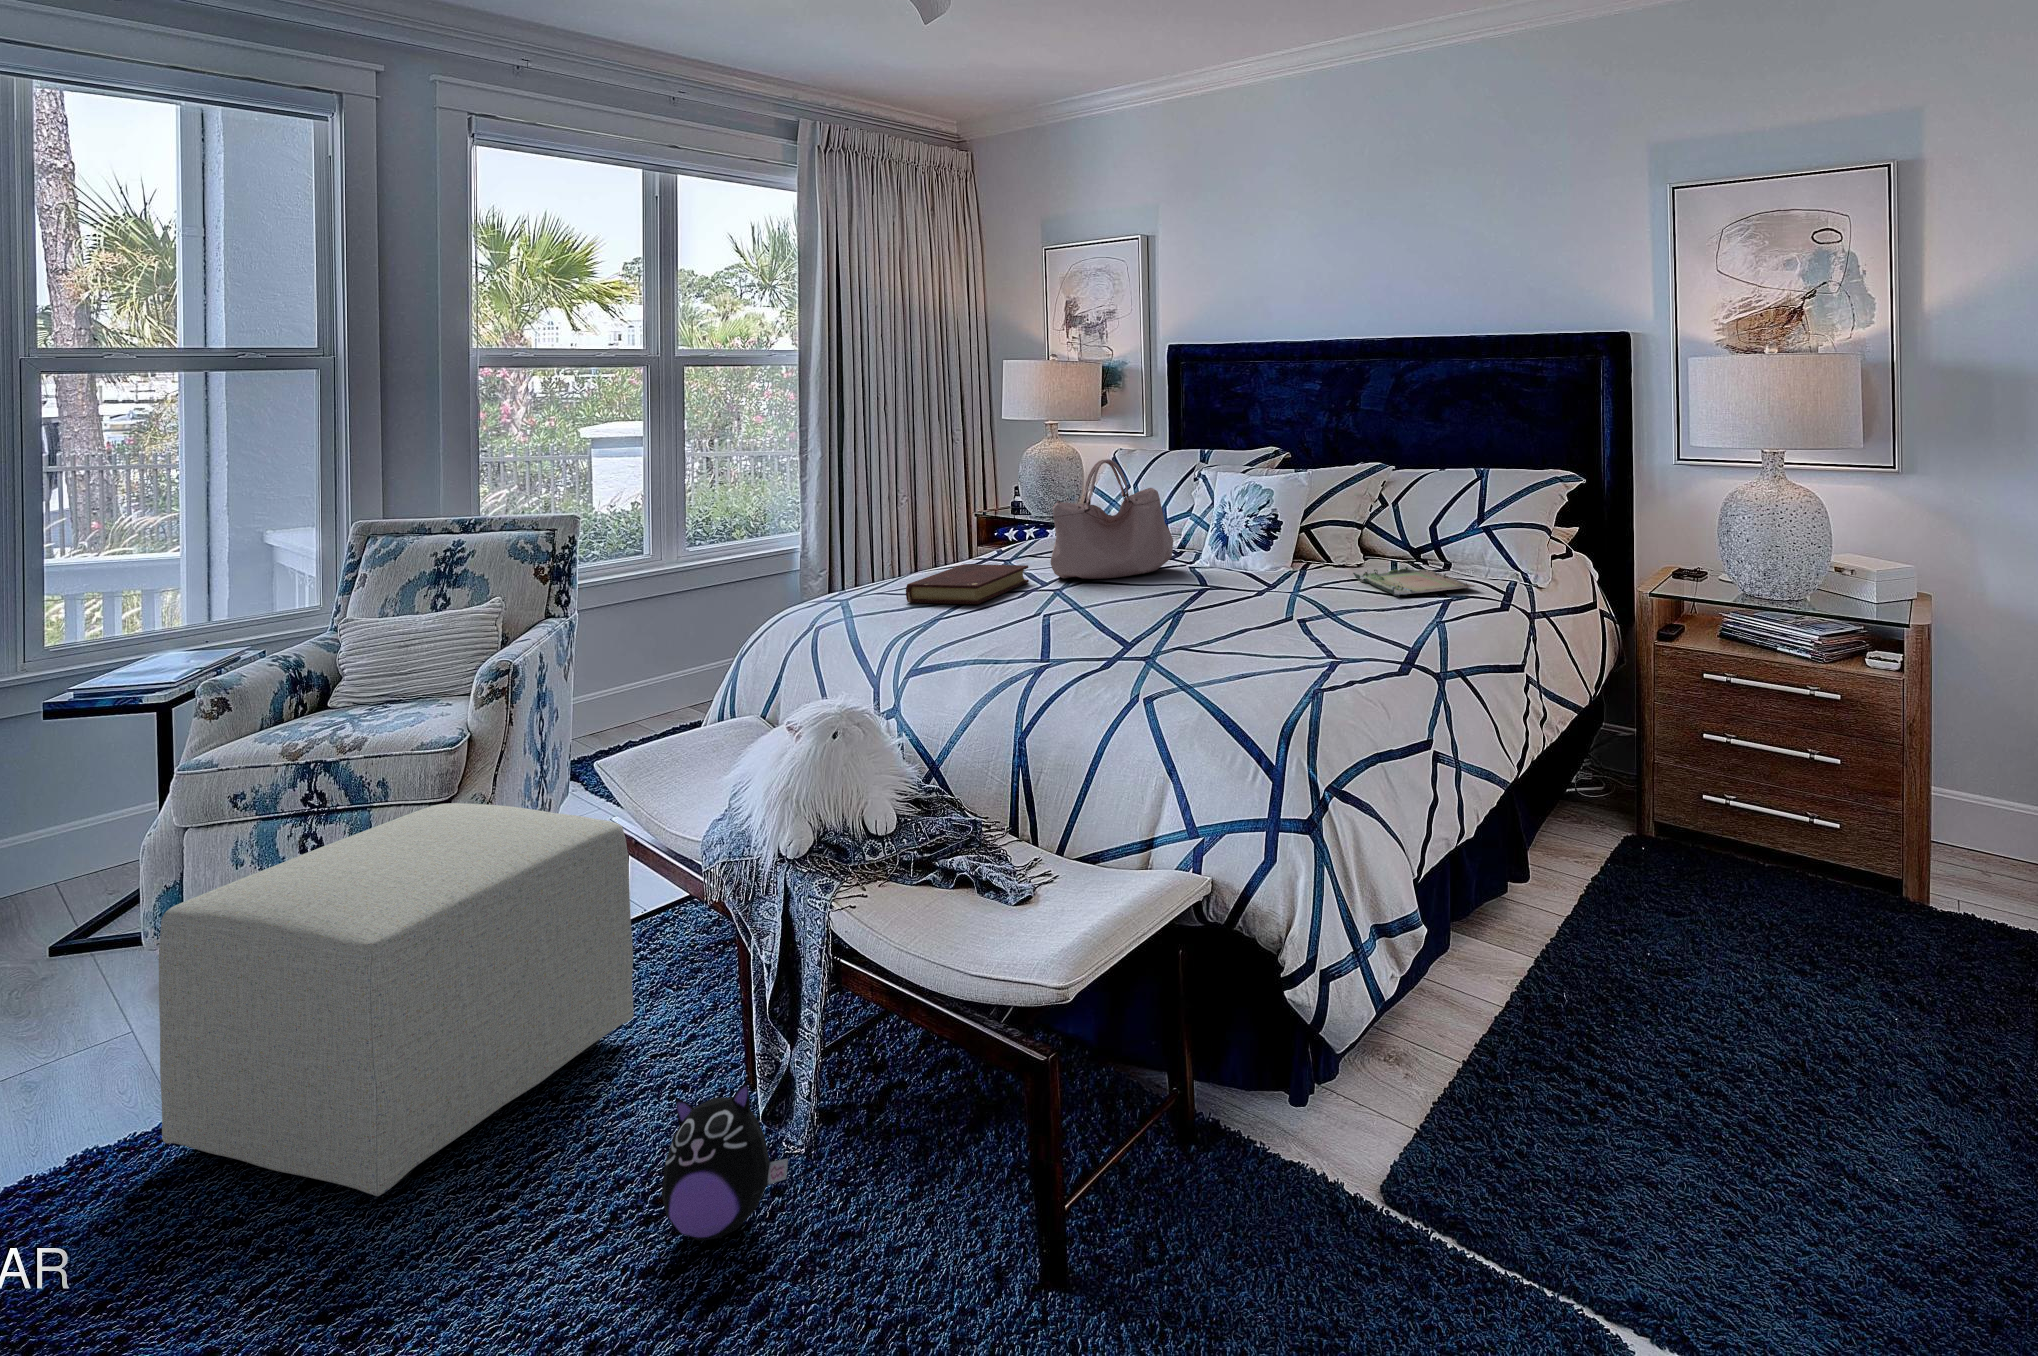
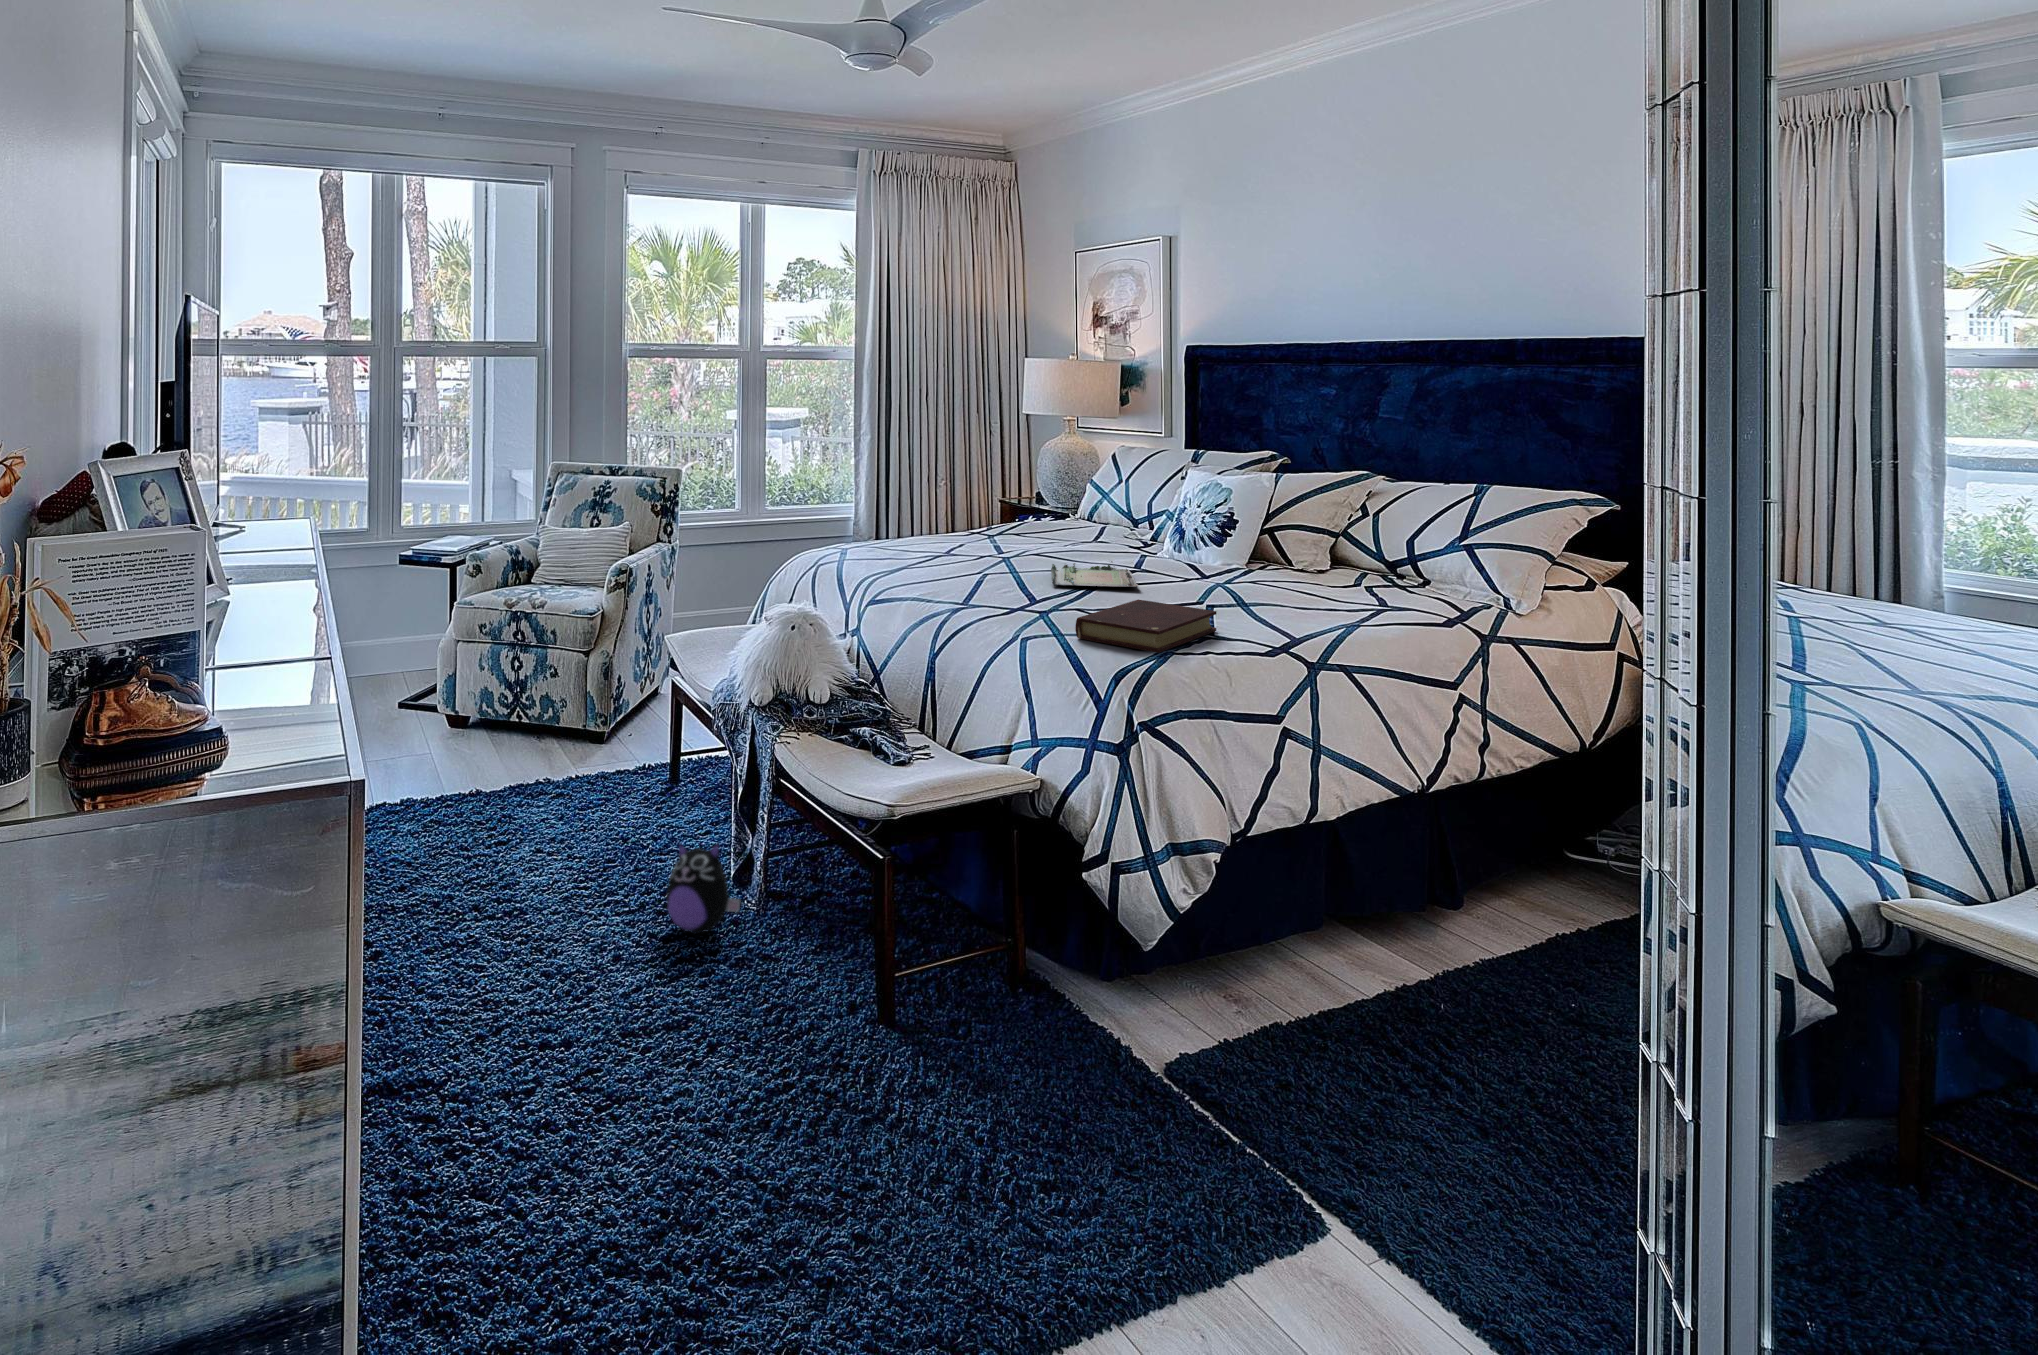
handbag: present [1051,459,1173,579] -> none [1020,451,1134,555]
tray: present [1353,563,1475,596] -> present [1051,561,1138,587]
book: present [906,564,1029,604] -> present [1075,599,1216,653]
ottoman: present [159,803,634,1196] -> none [433,646,678,860]

